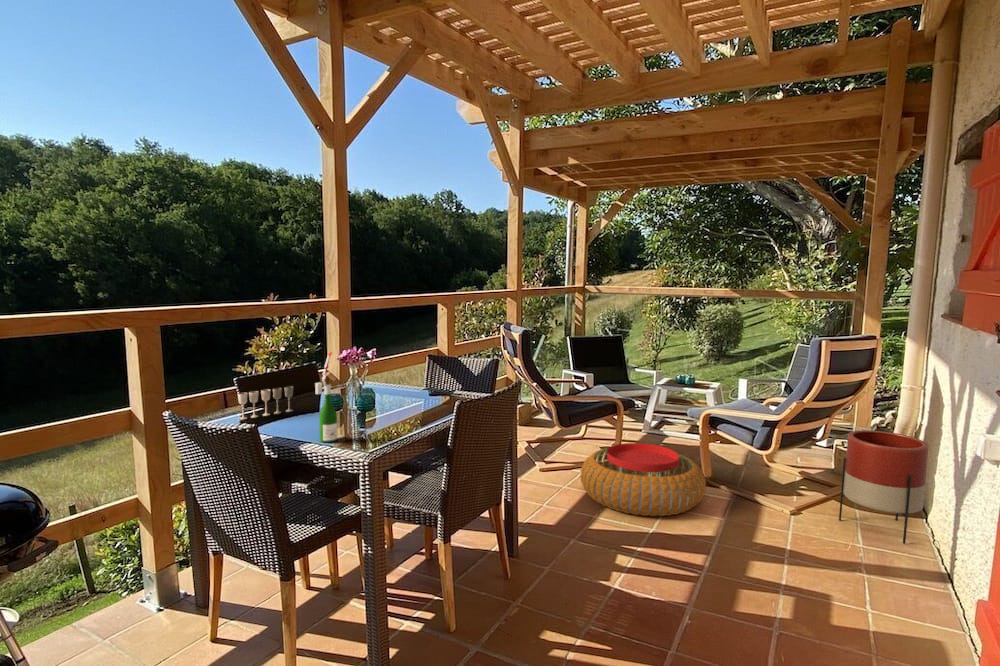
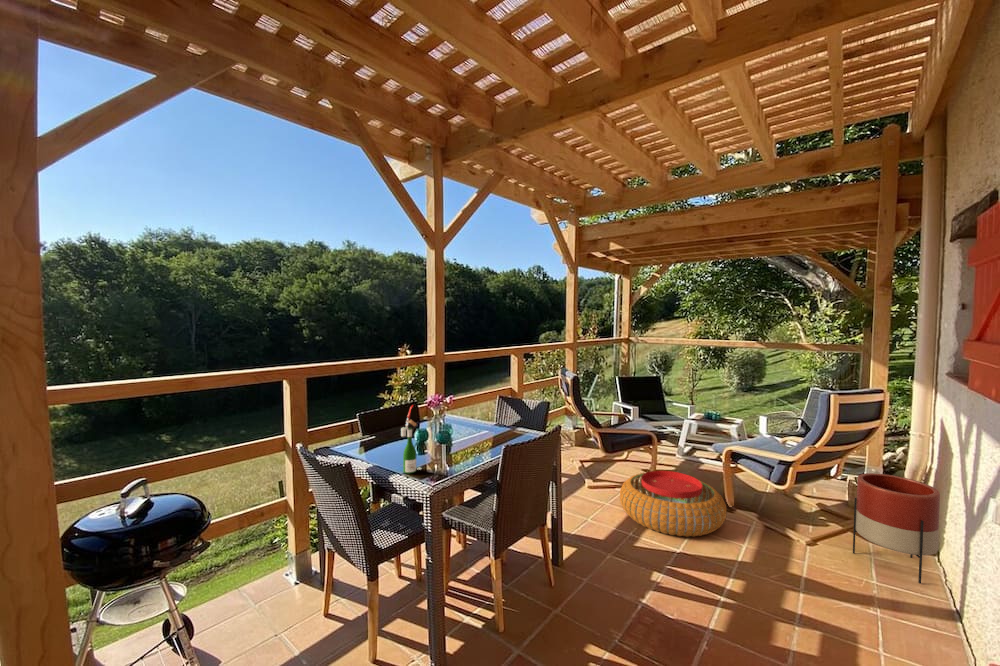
wine glass: present [238,386,293,420] -> none [354,424,394,449]

